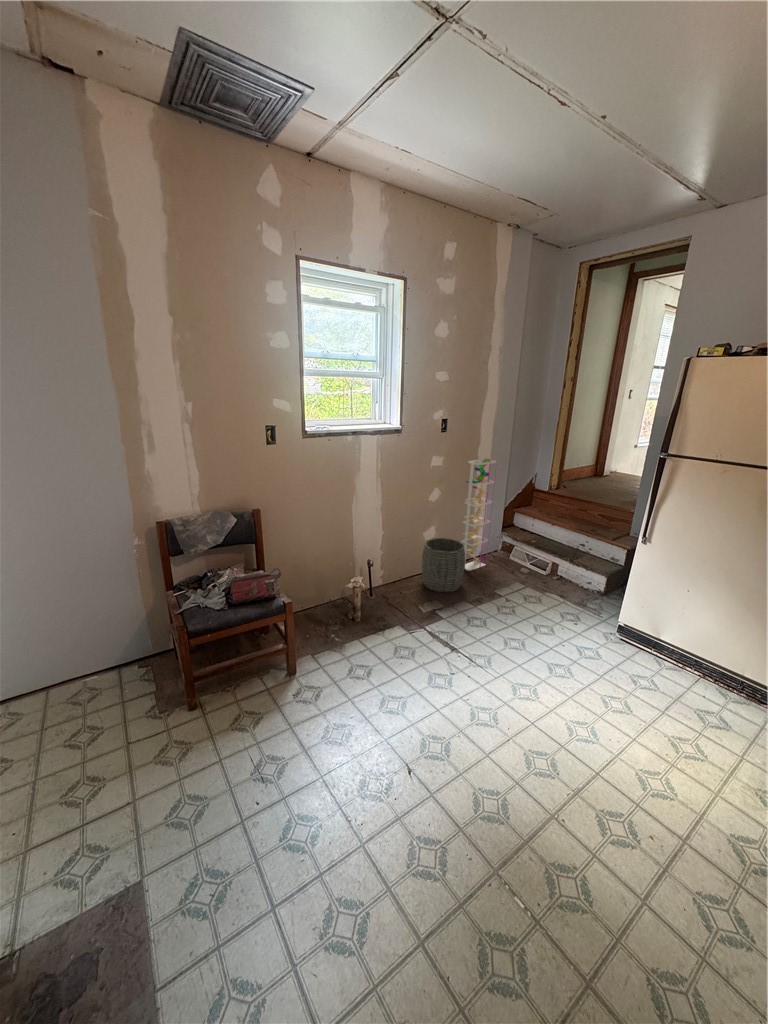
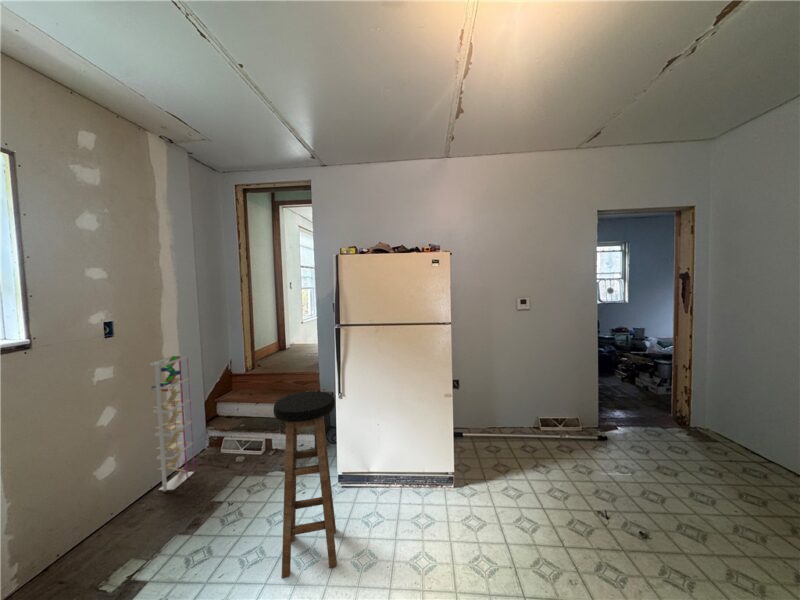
bar stool: none [534,519,625,692] -> present [273,391,337,578]
woven basket: present [422,538,465,592] -> none [94,462,166,548]

